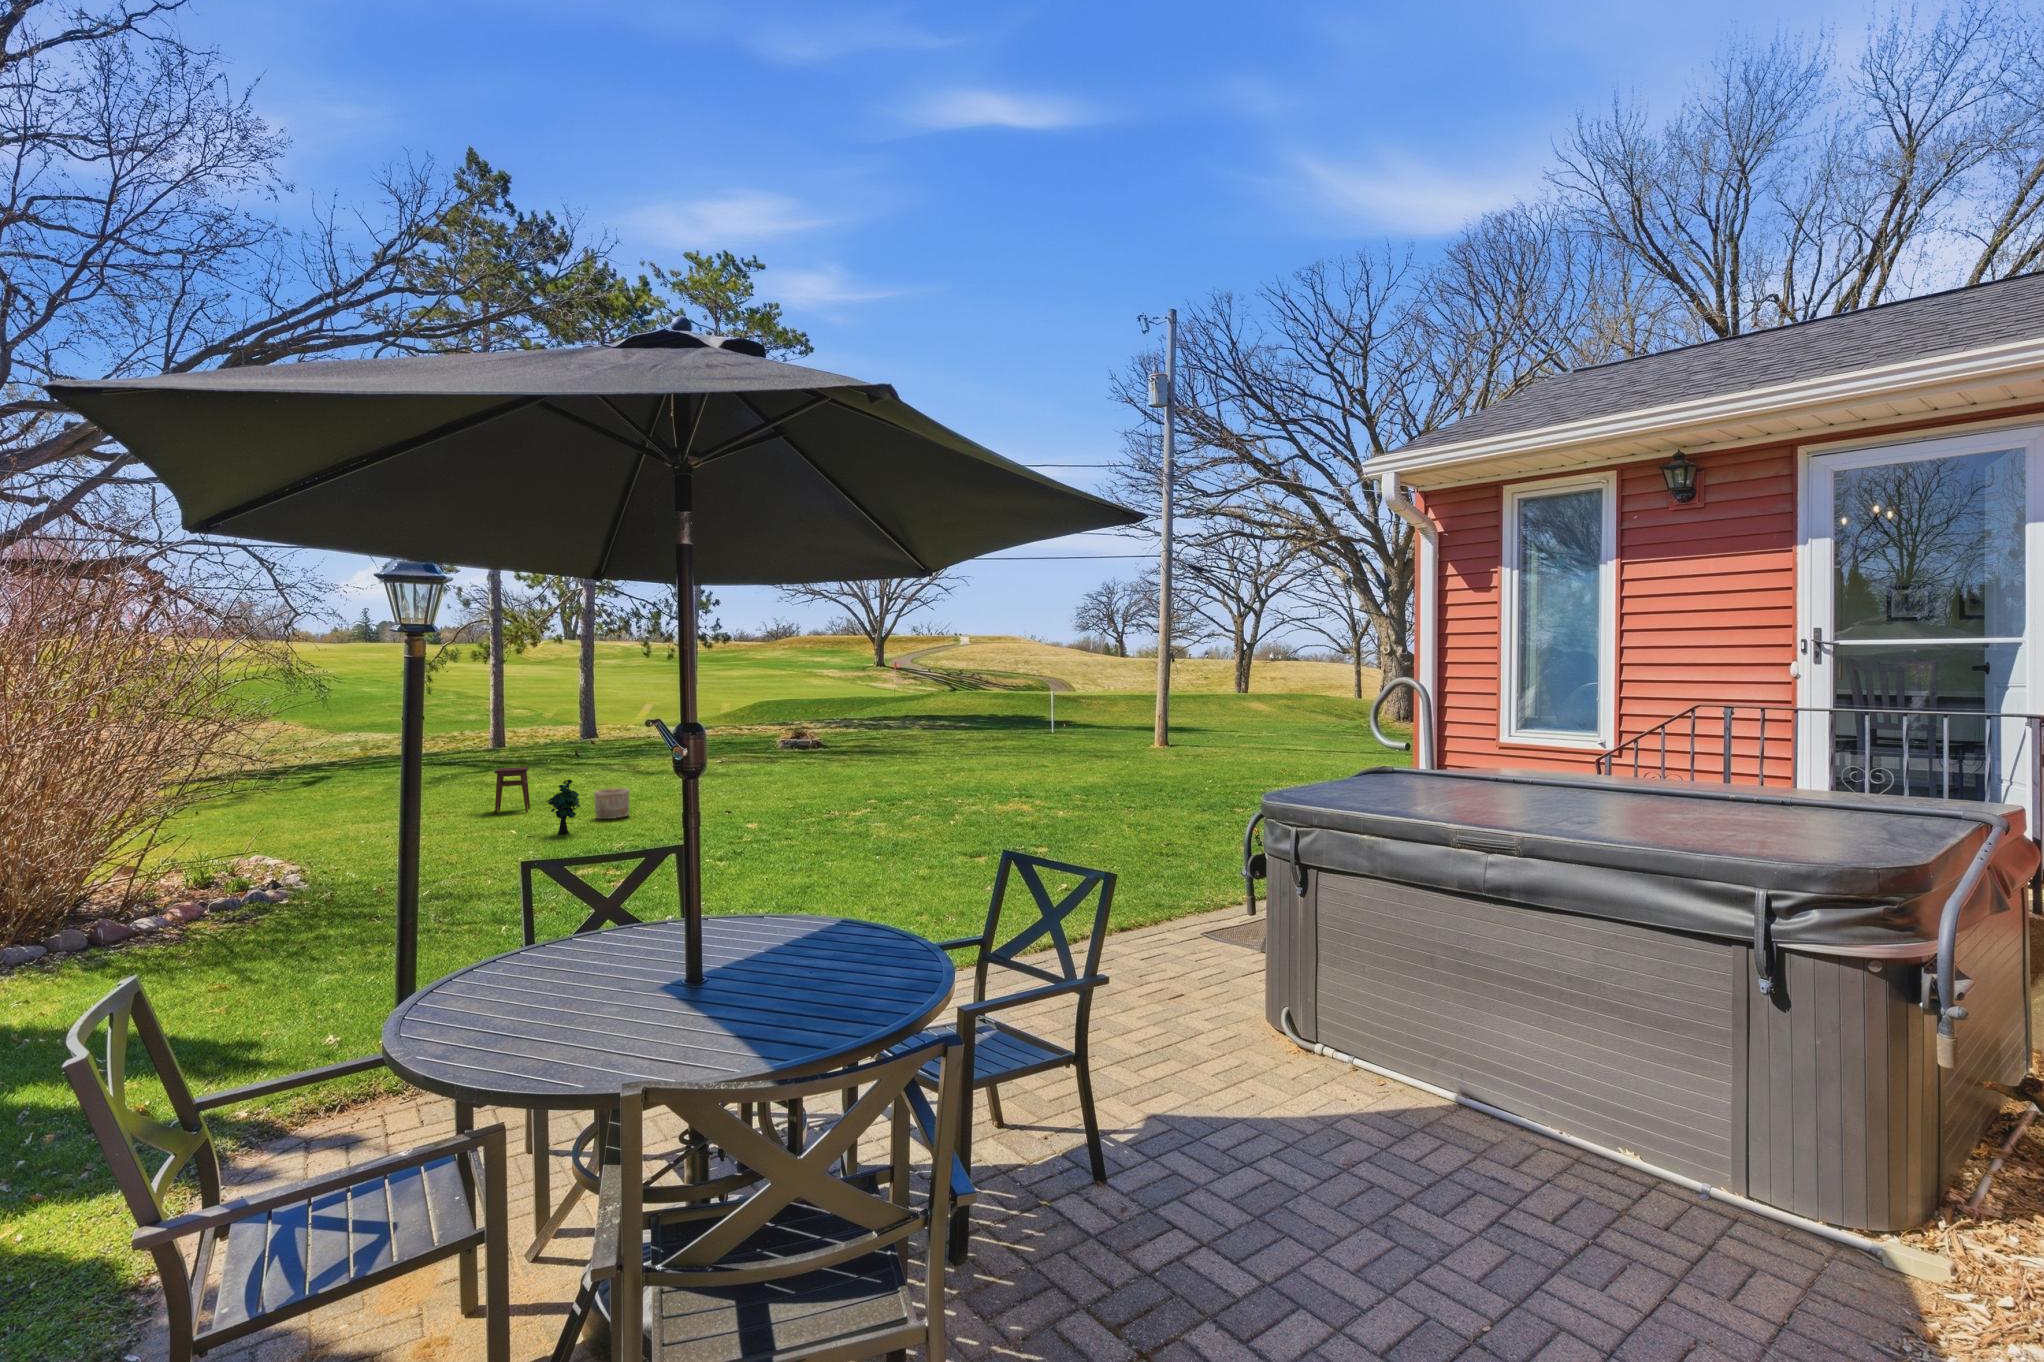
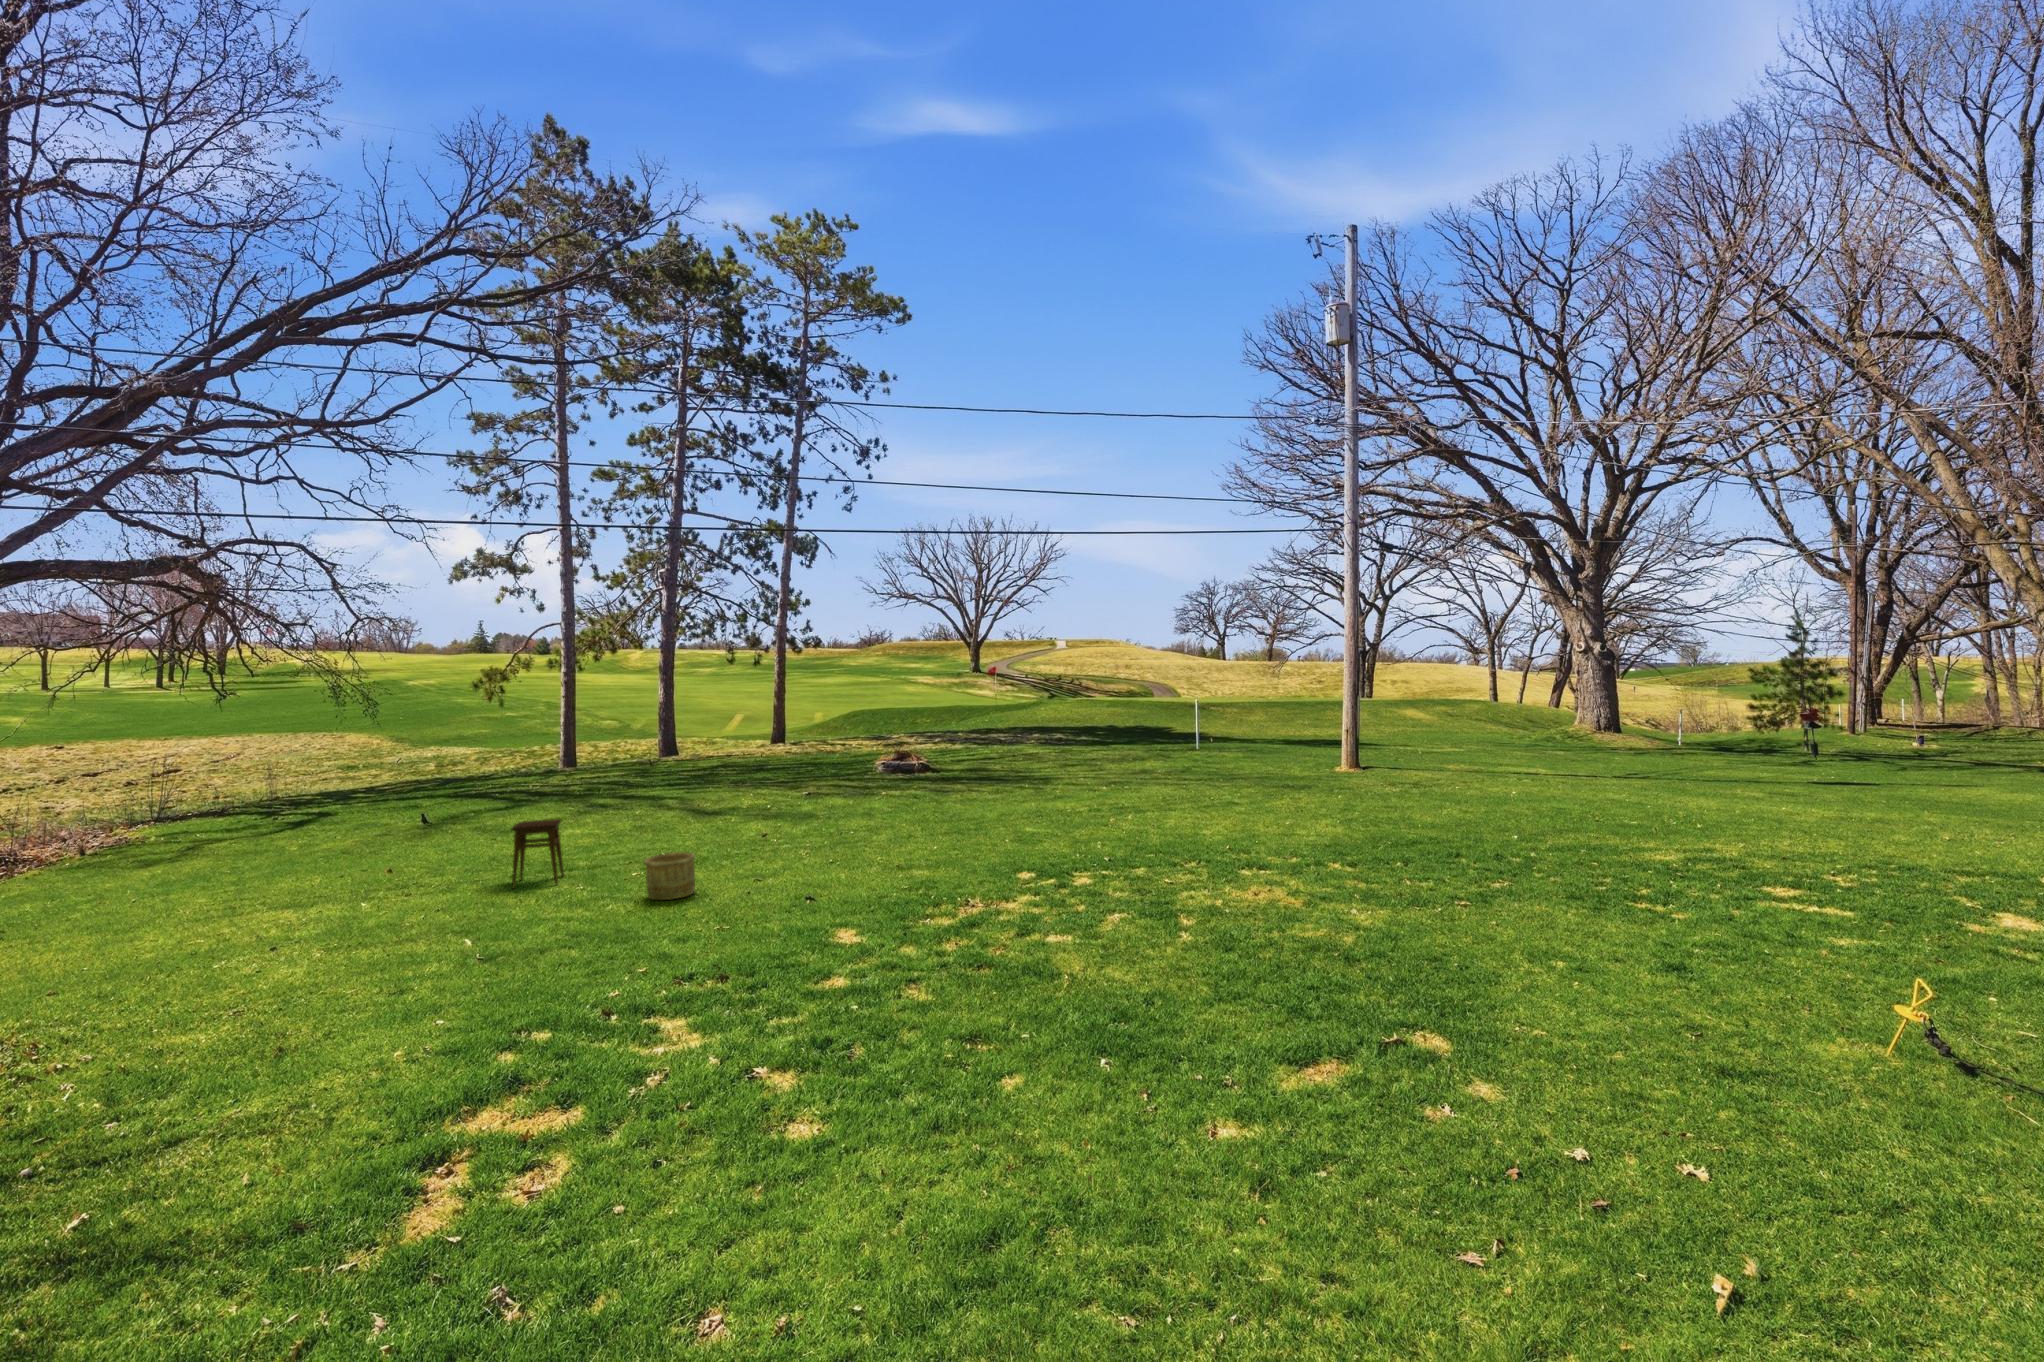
decorative plant: present [546,780,580,834] -> none [564,850,618,935]

